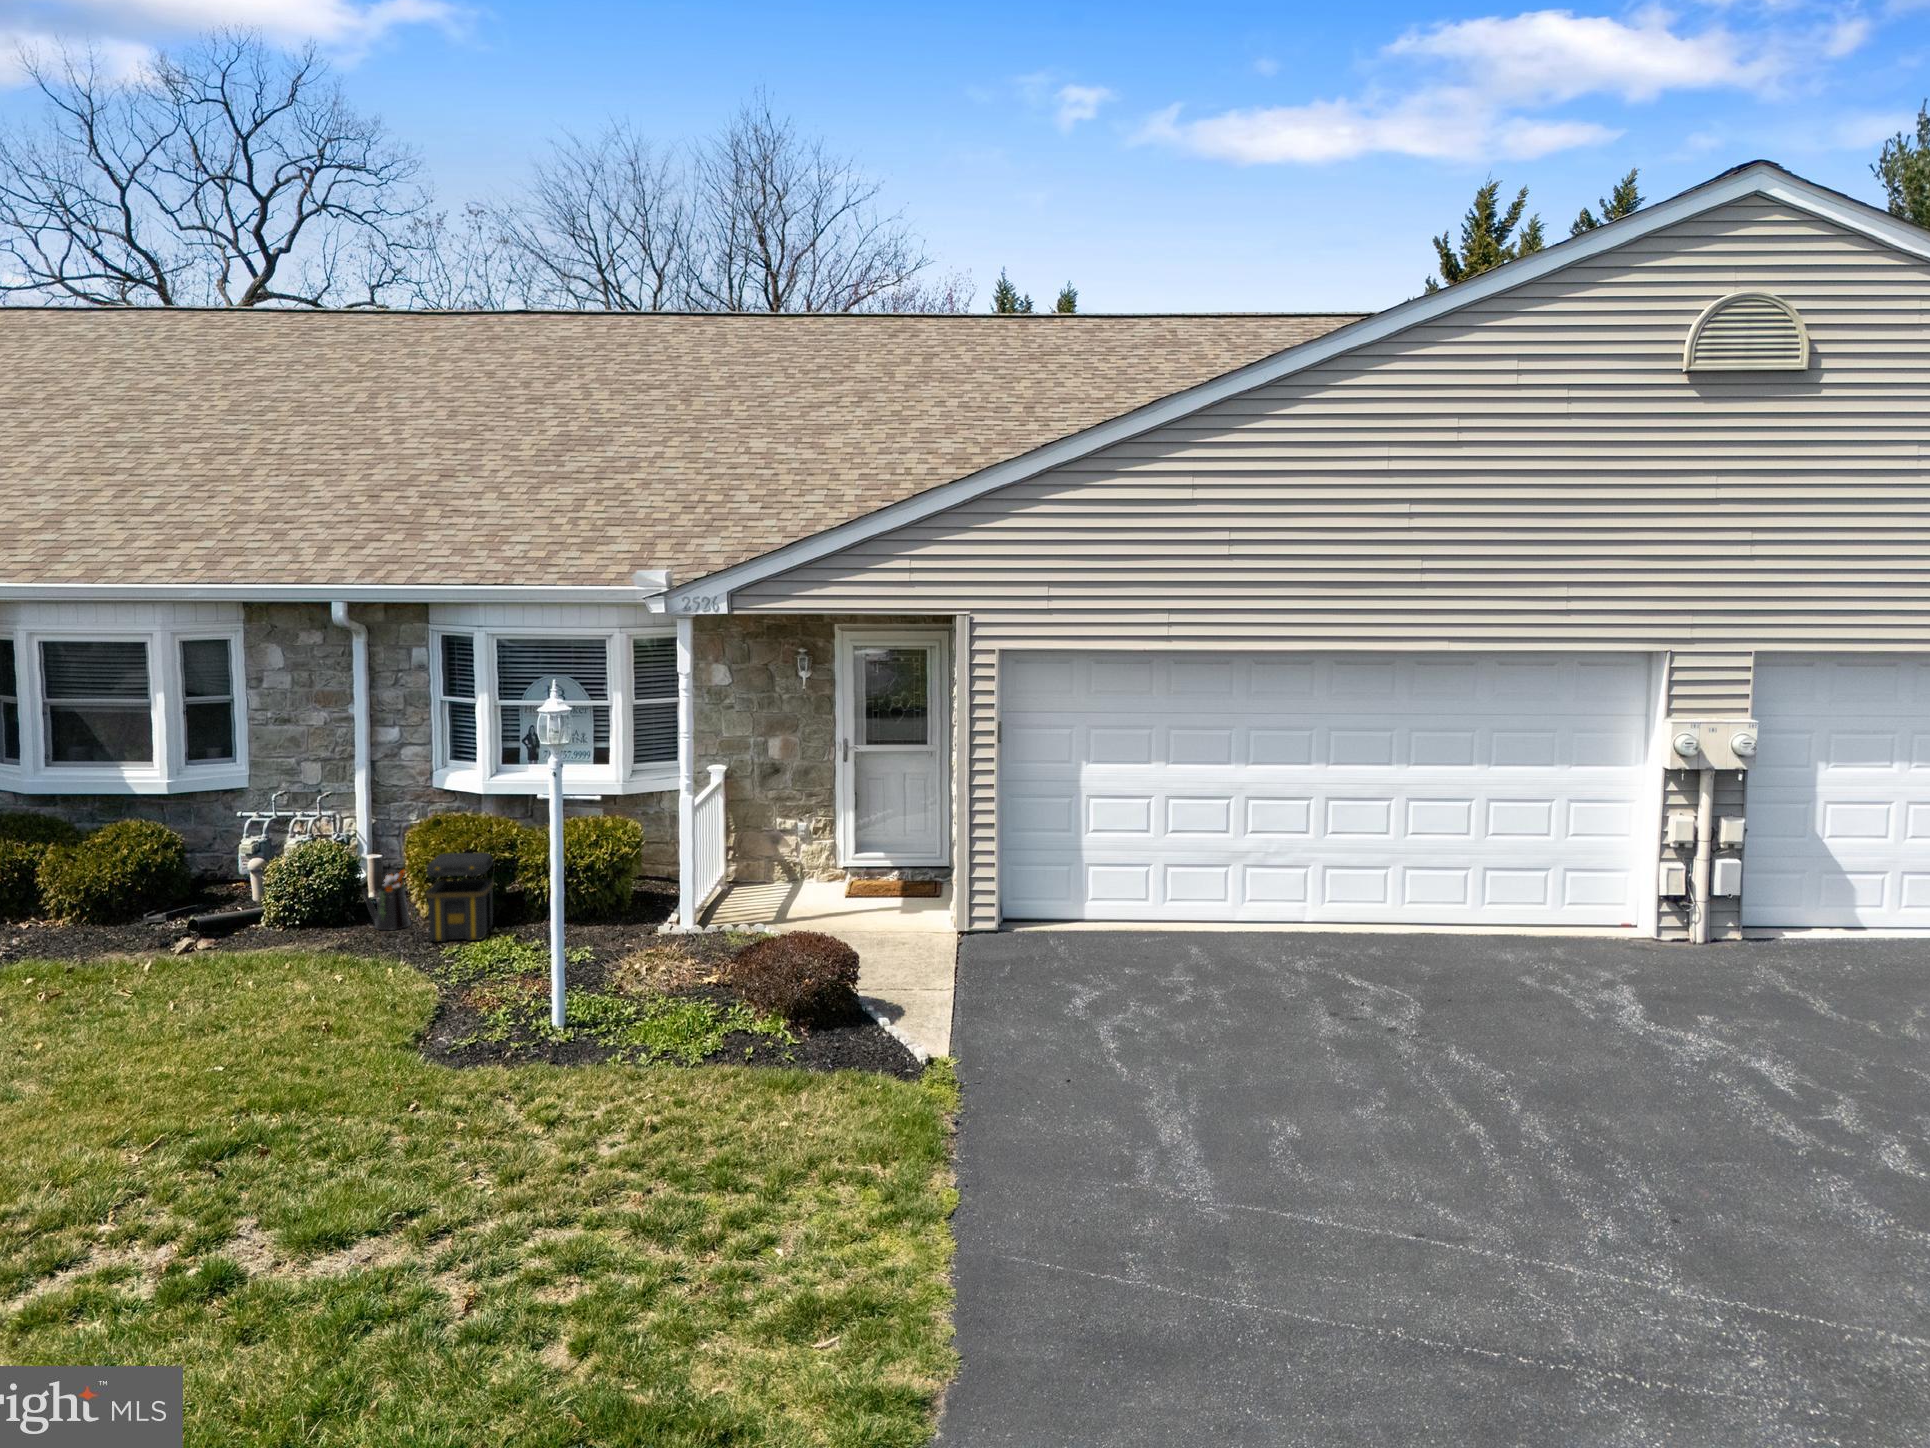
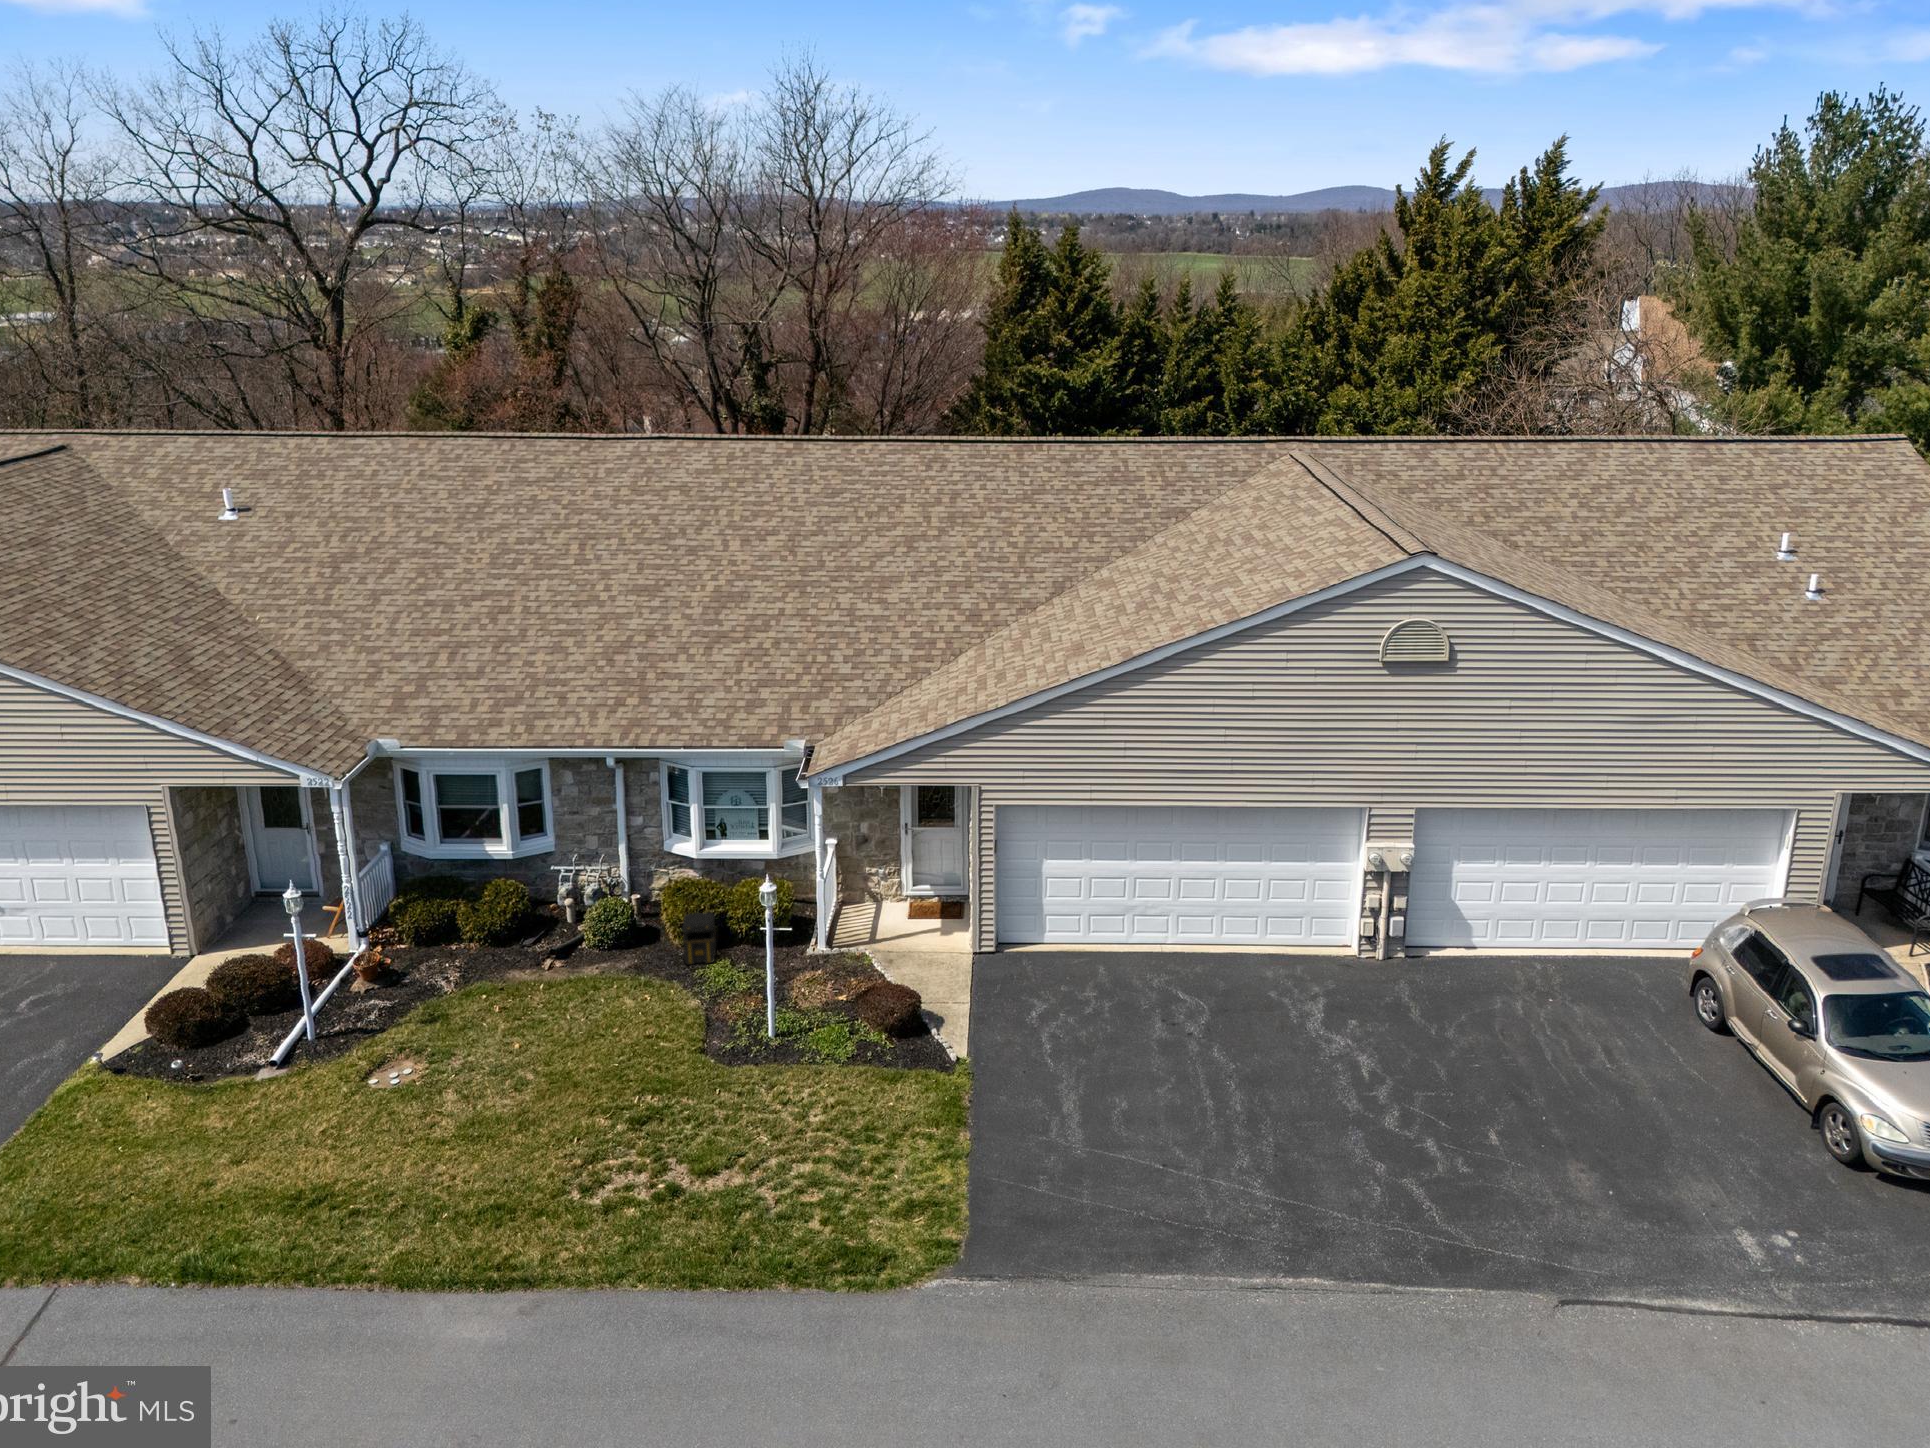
watering can: present [362,870,417,930] -> none [643,919,673,954]

